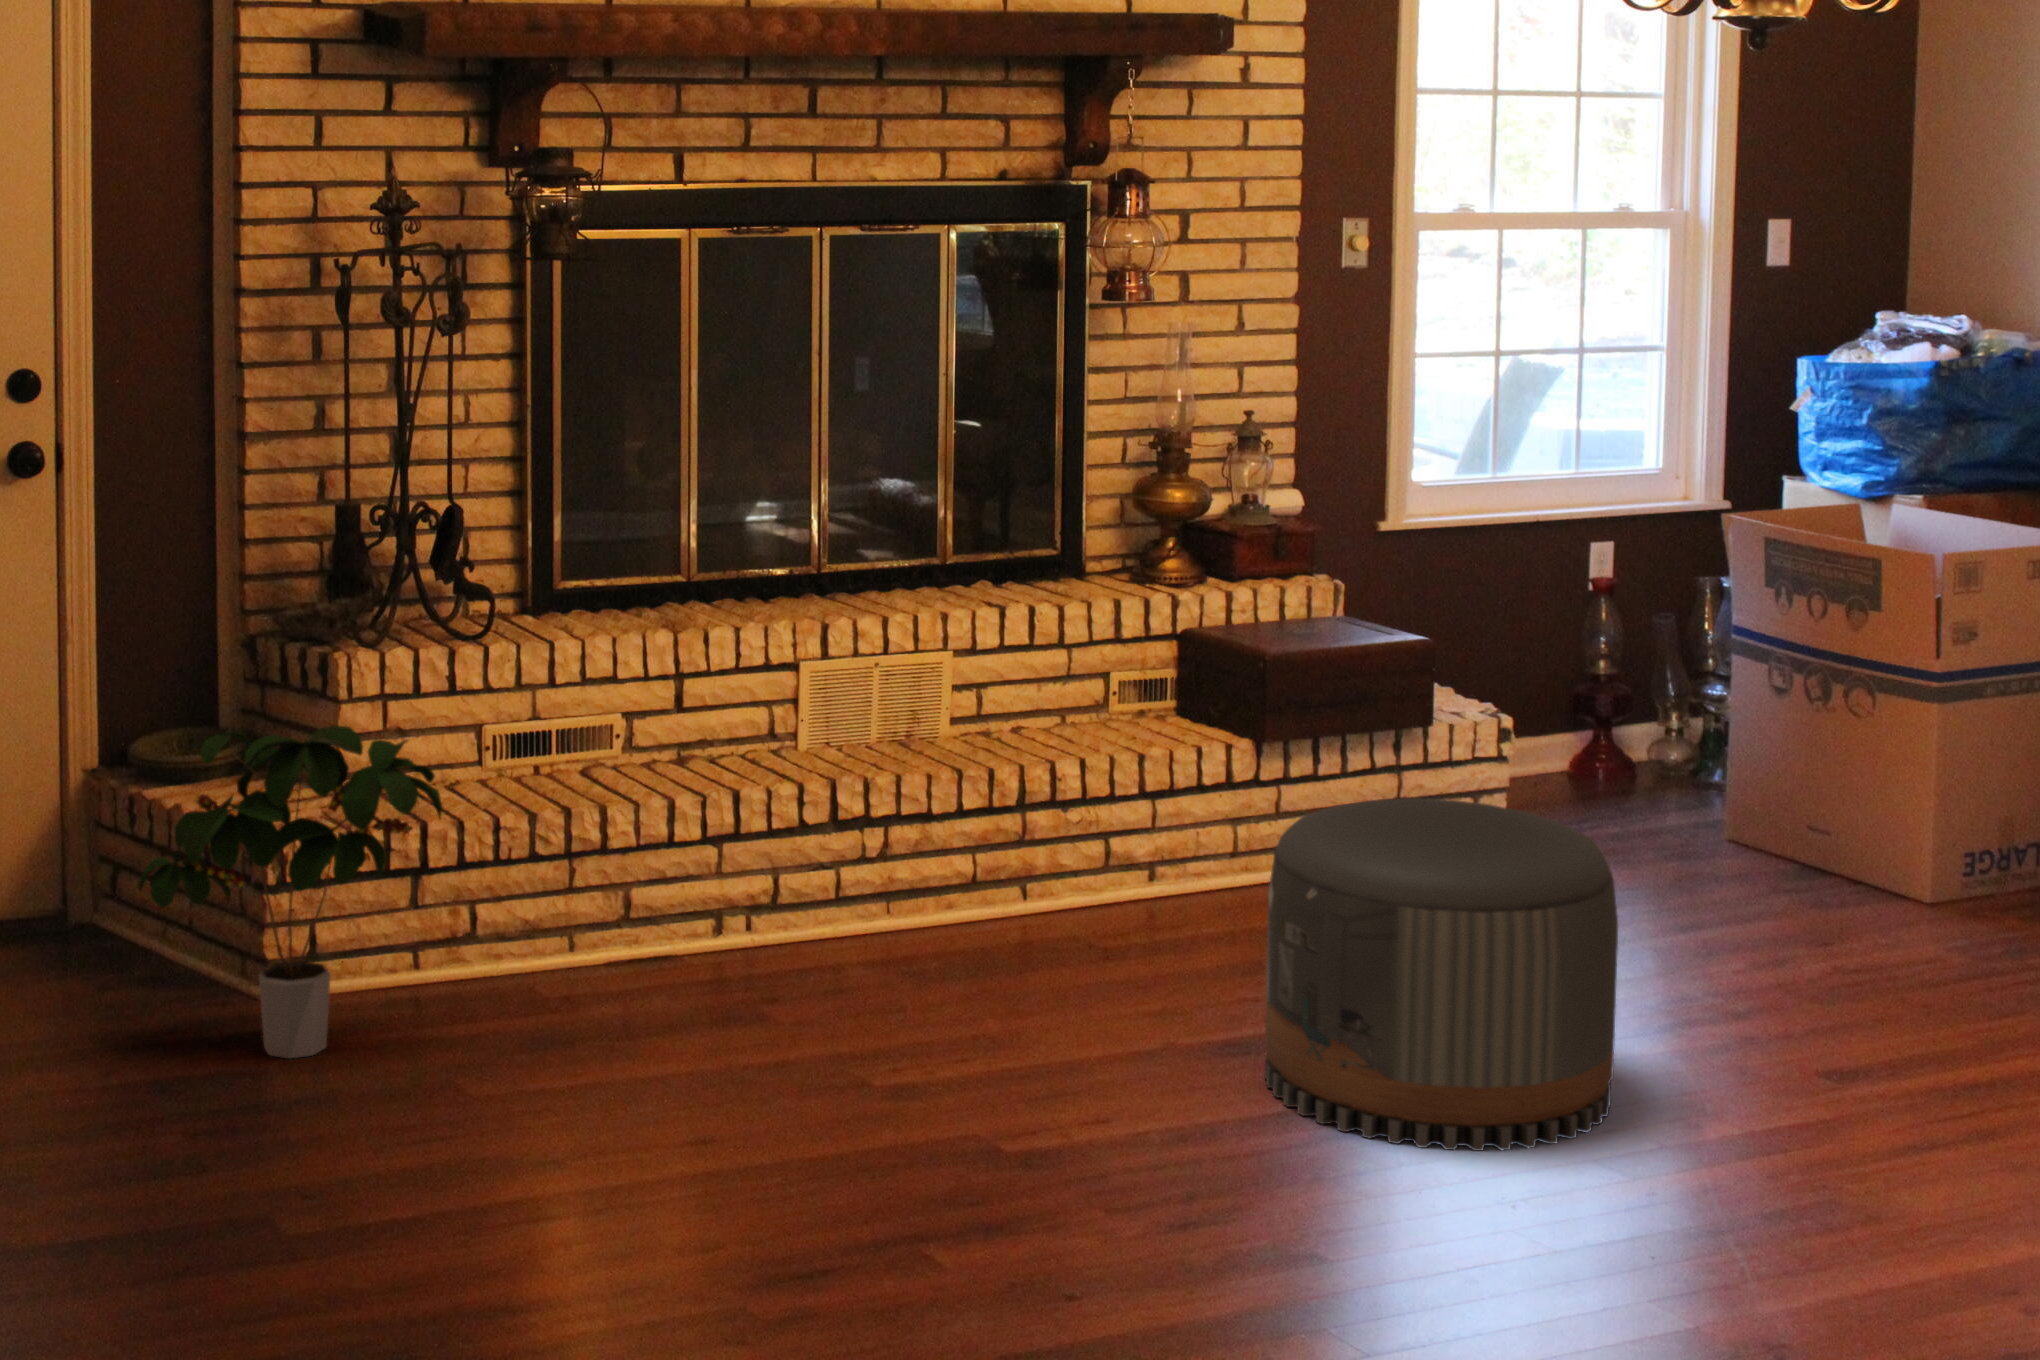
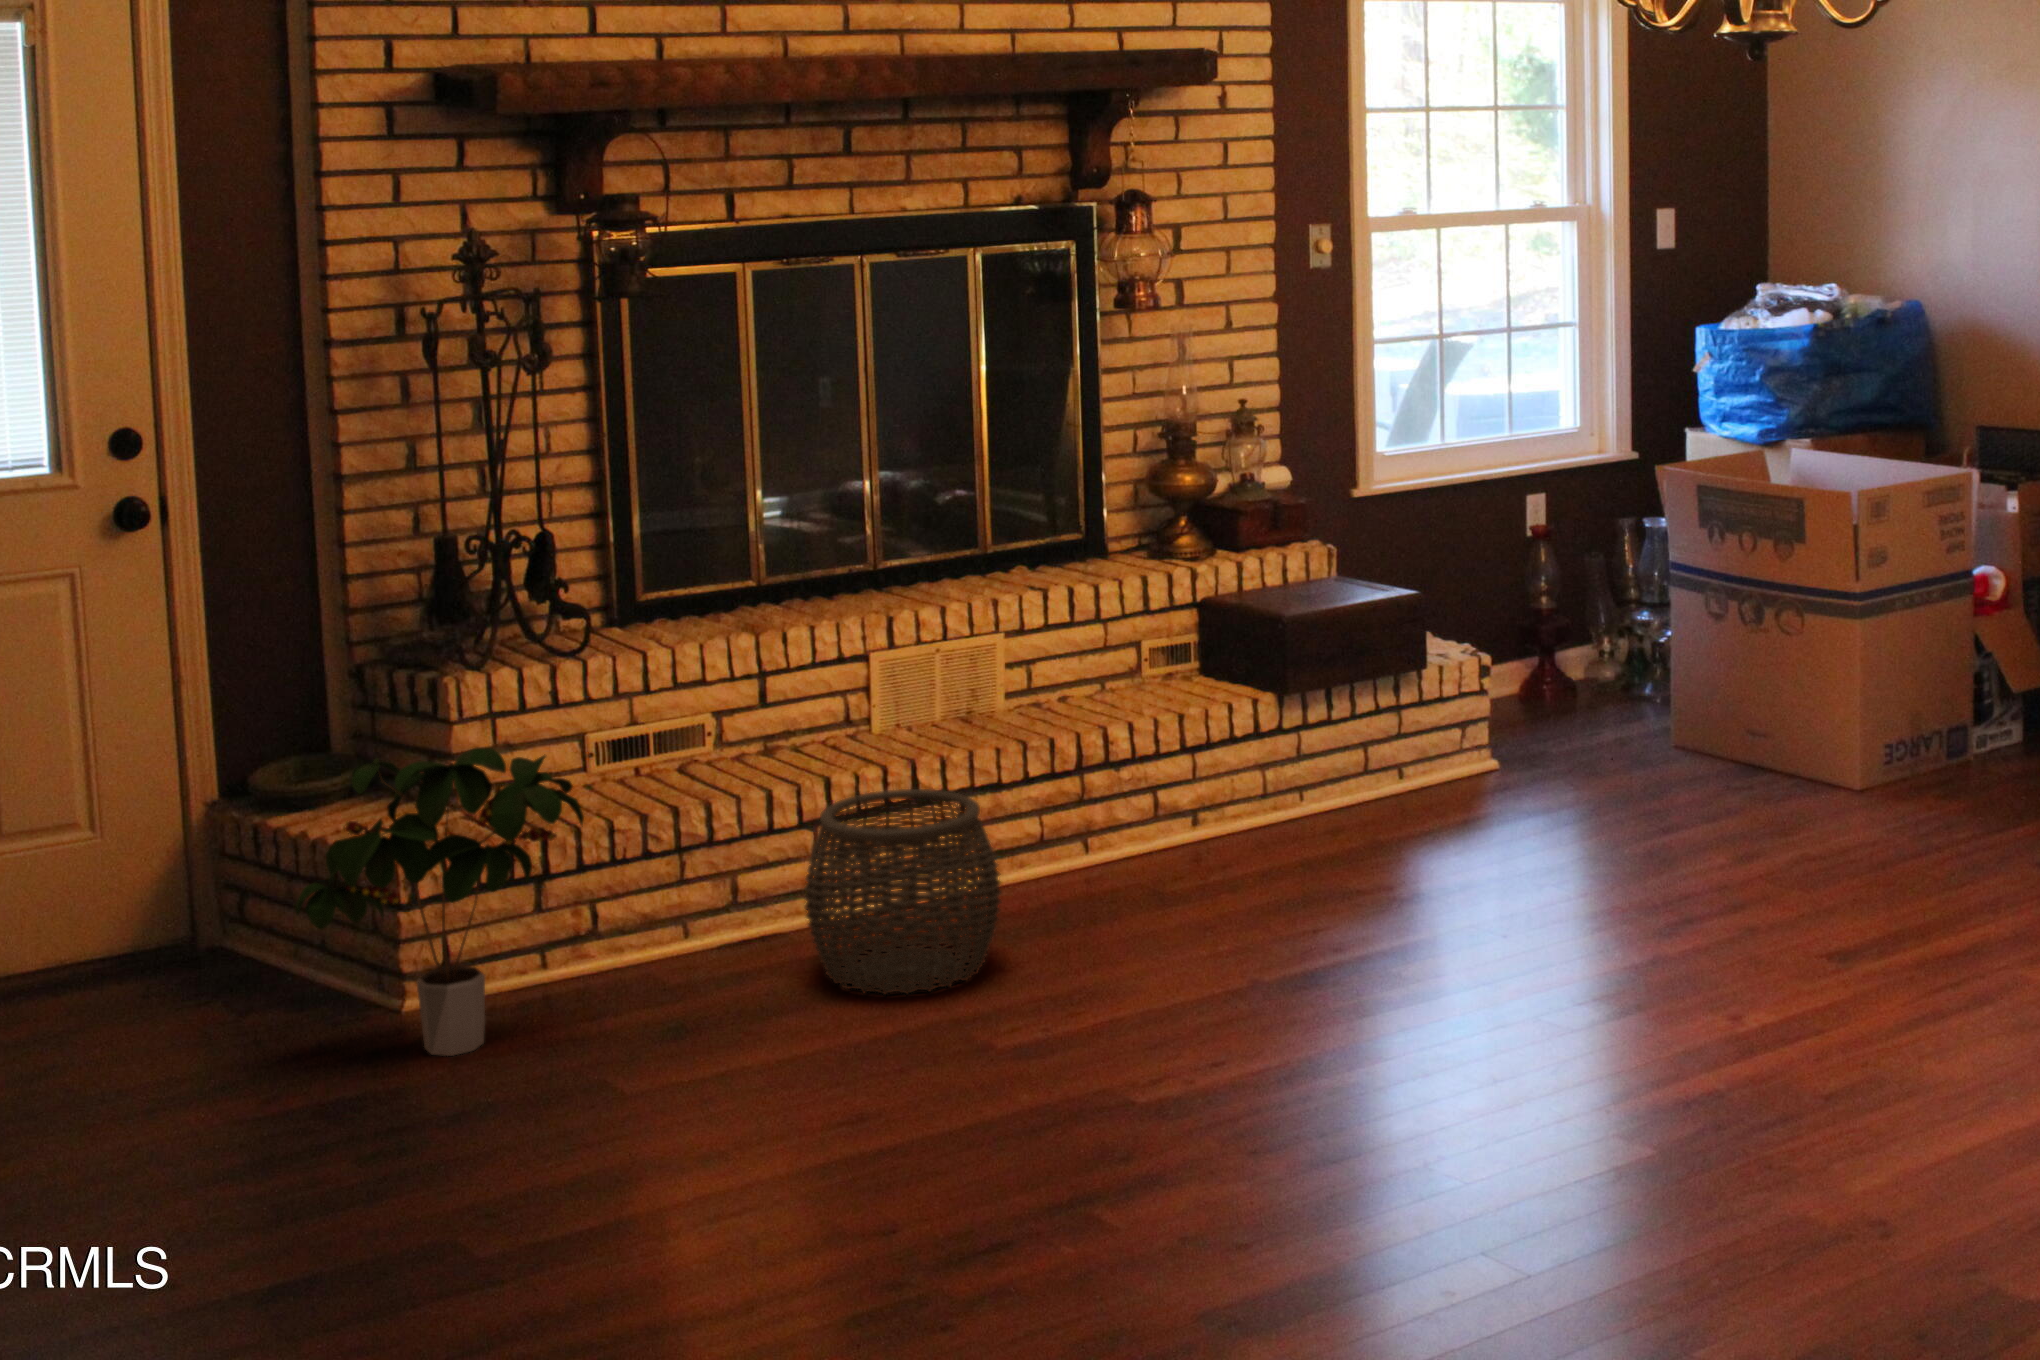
pouf: present [1264,798,1618,1151] -> none [1321,736,1611,1029]
woven basket: none [684,811,904,1041] -> present [804,789,1001,994]

